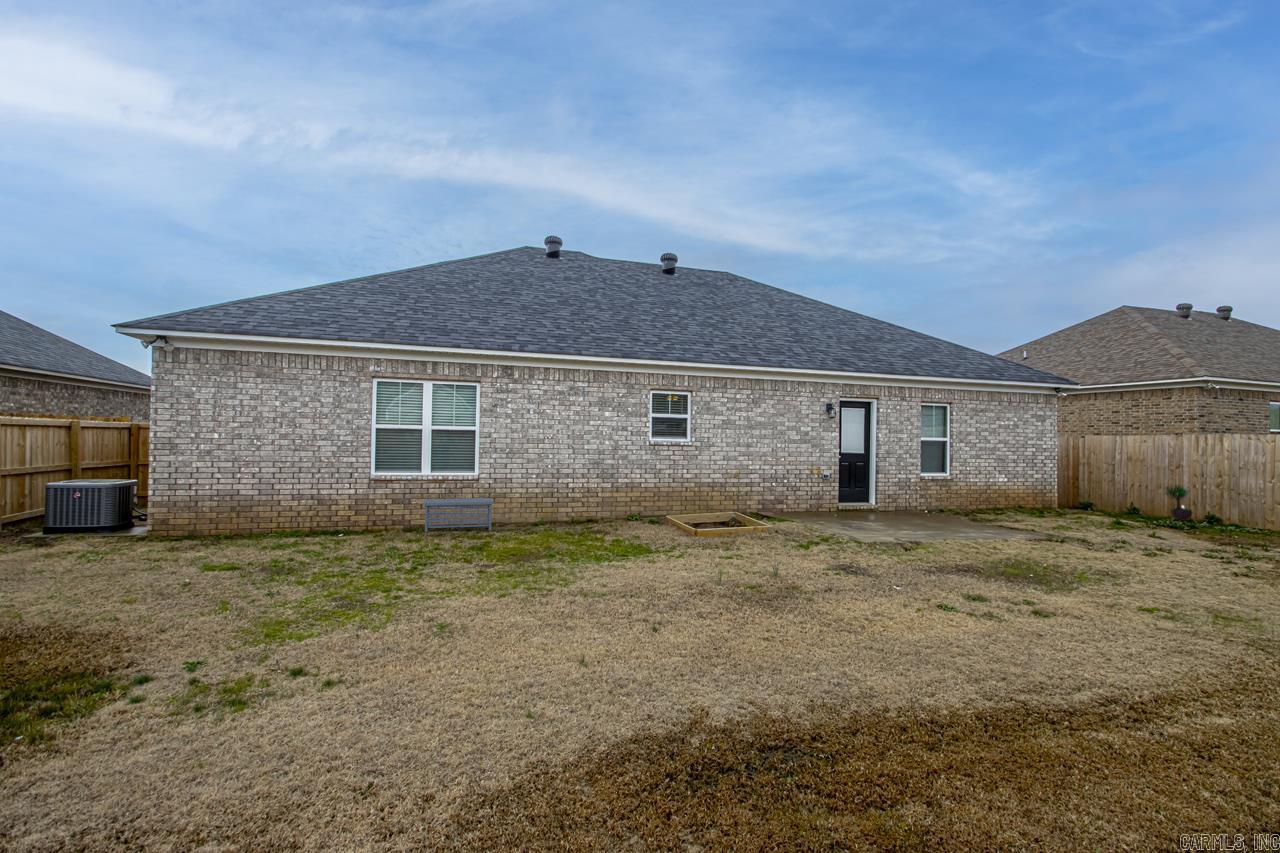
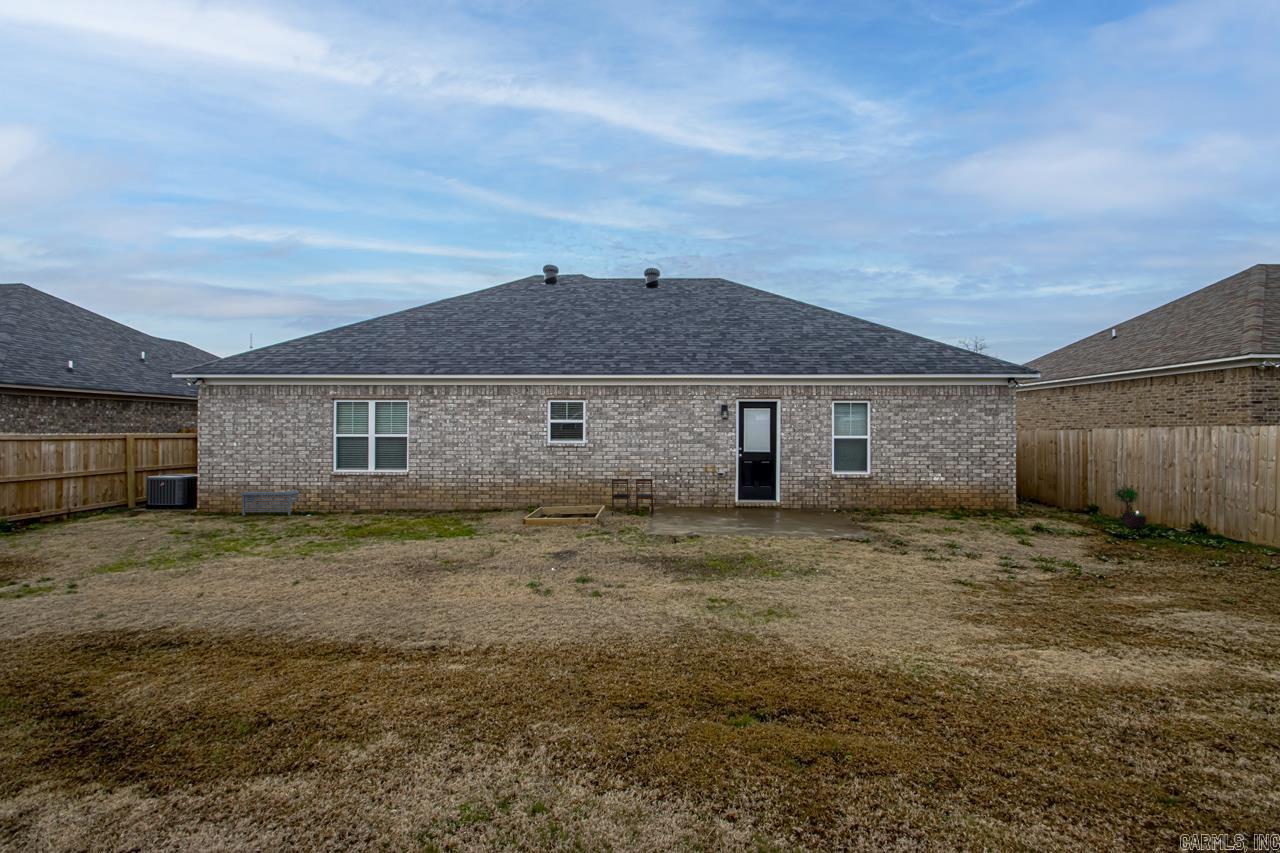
chair: none [723,481,773,522] -> present [612,479,654,515]
storage bench: present [423,498,493,533] -> present [240,491,304,515]

